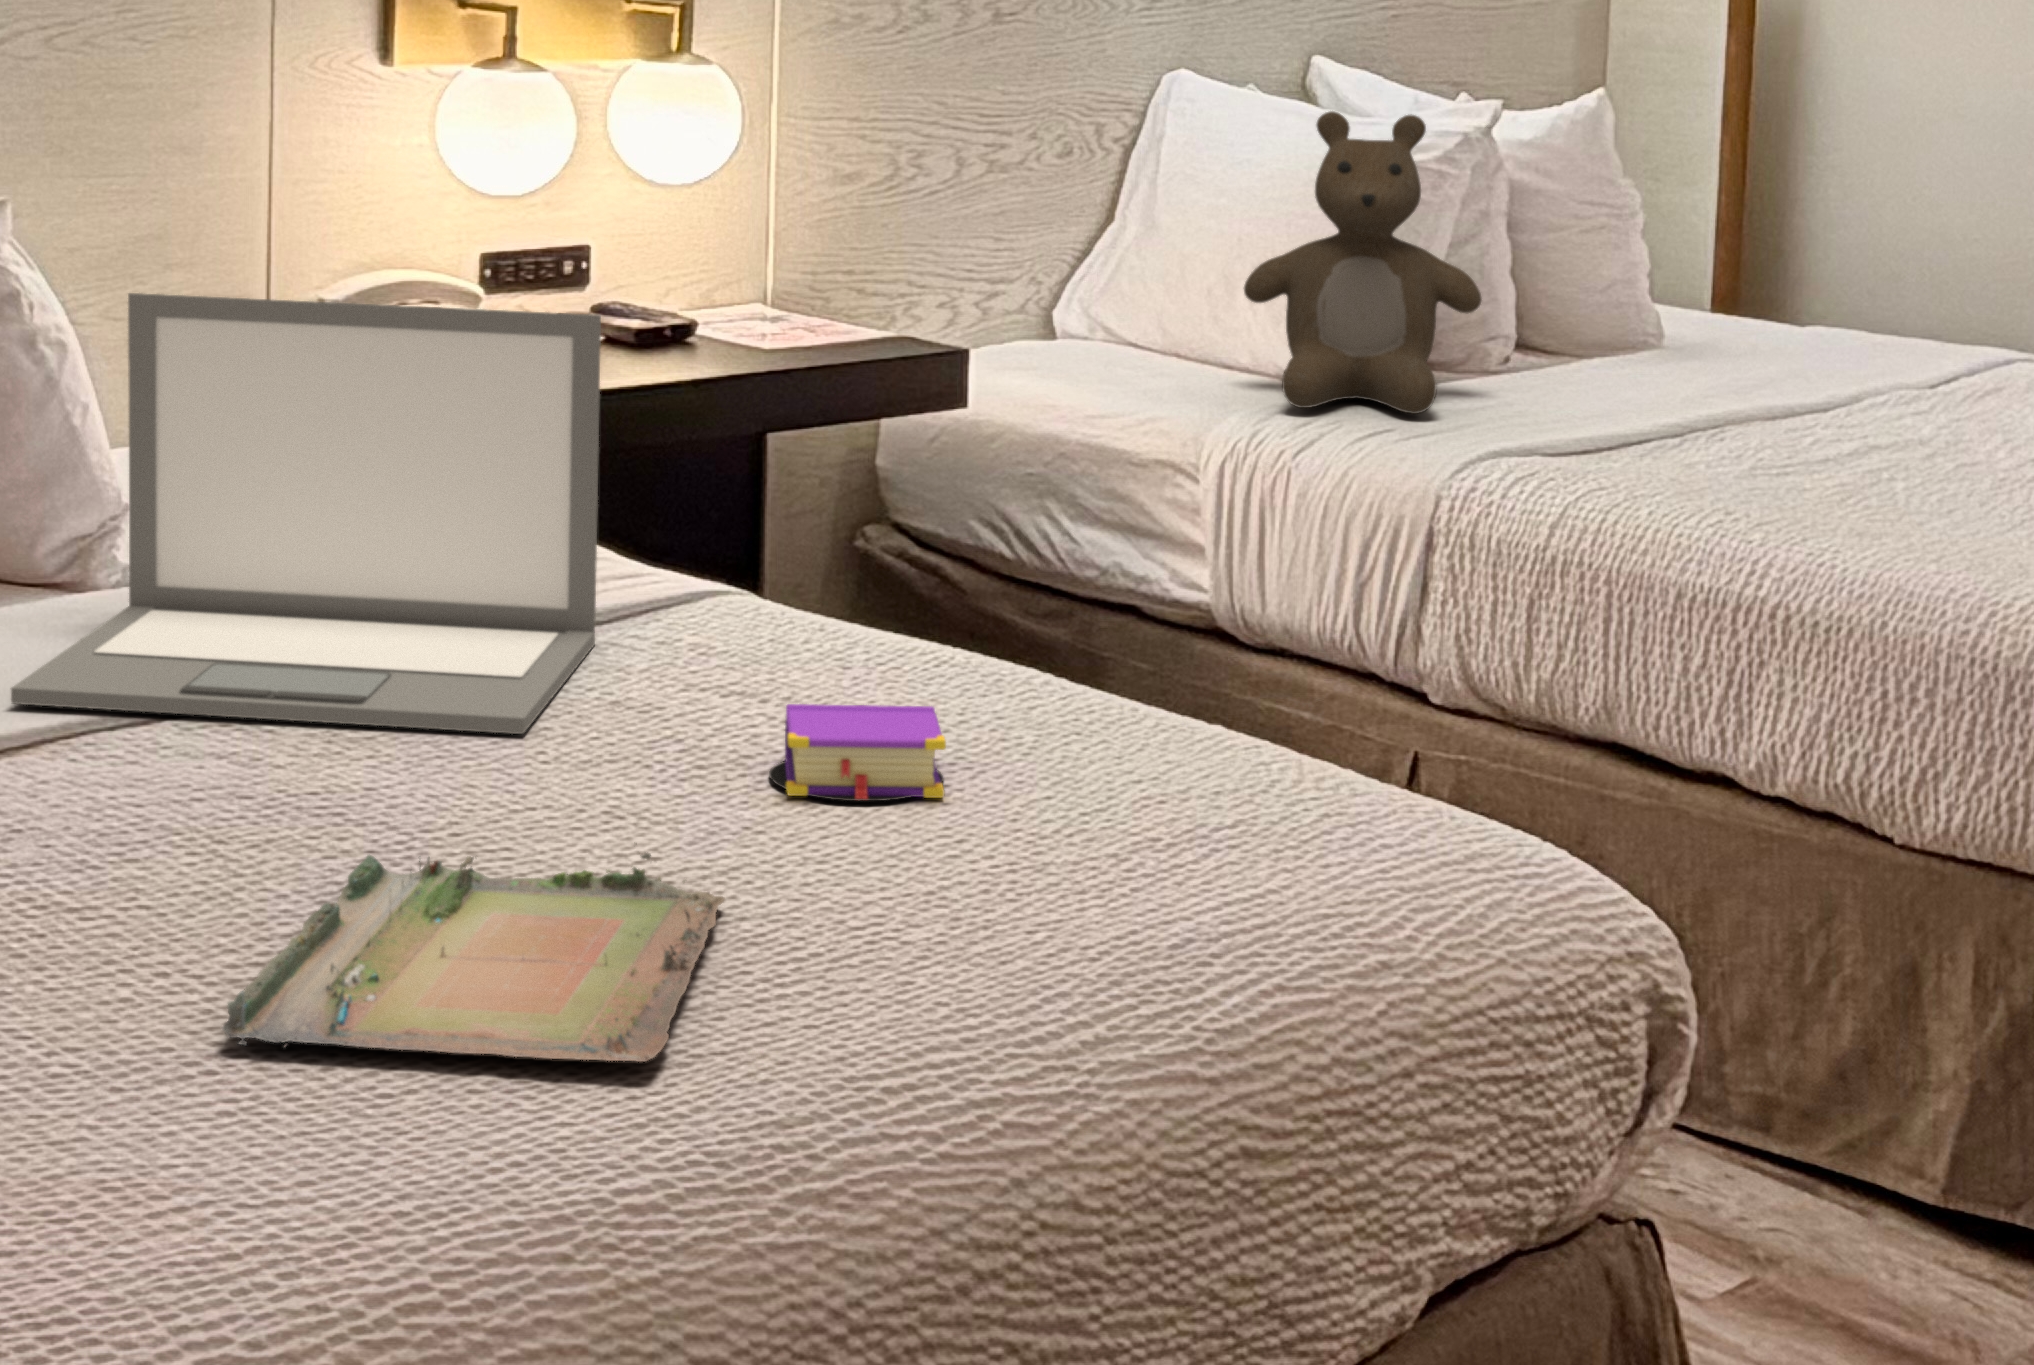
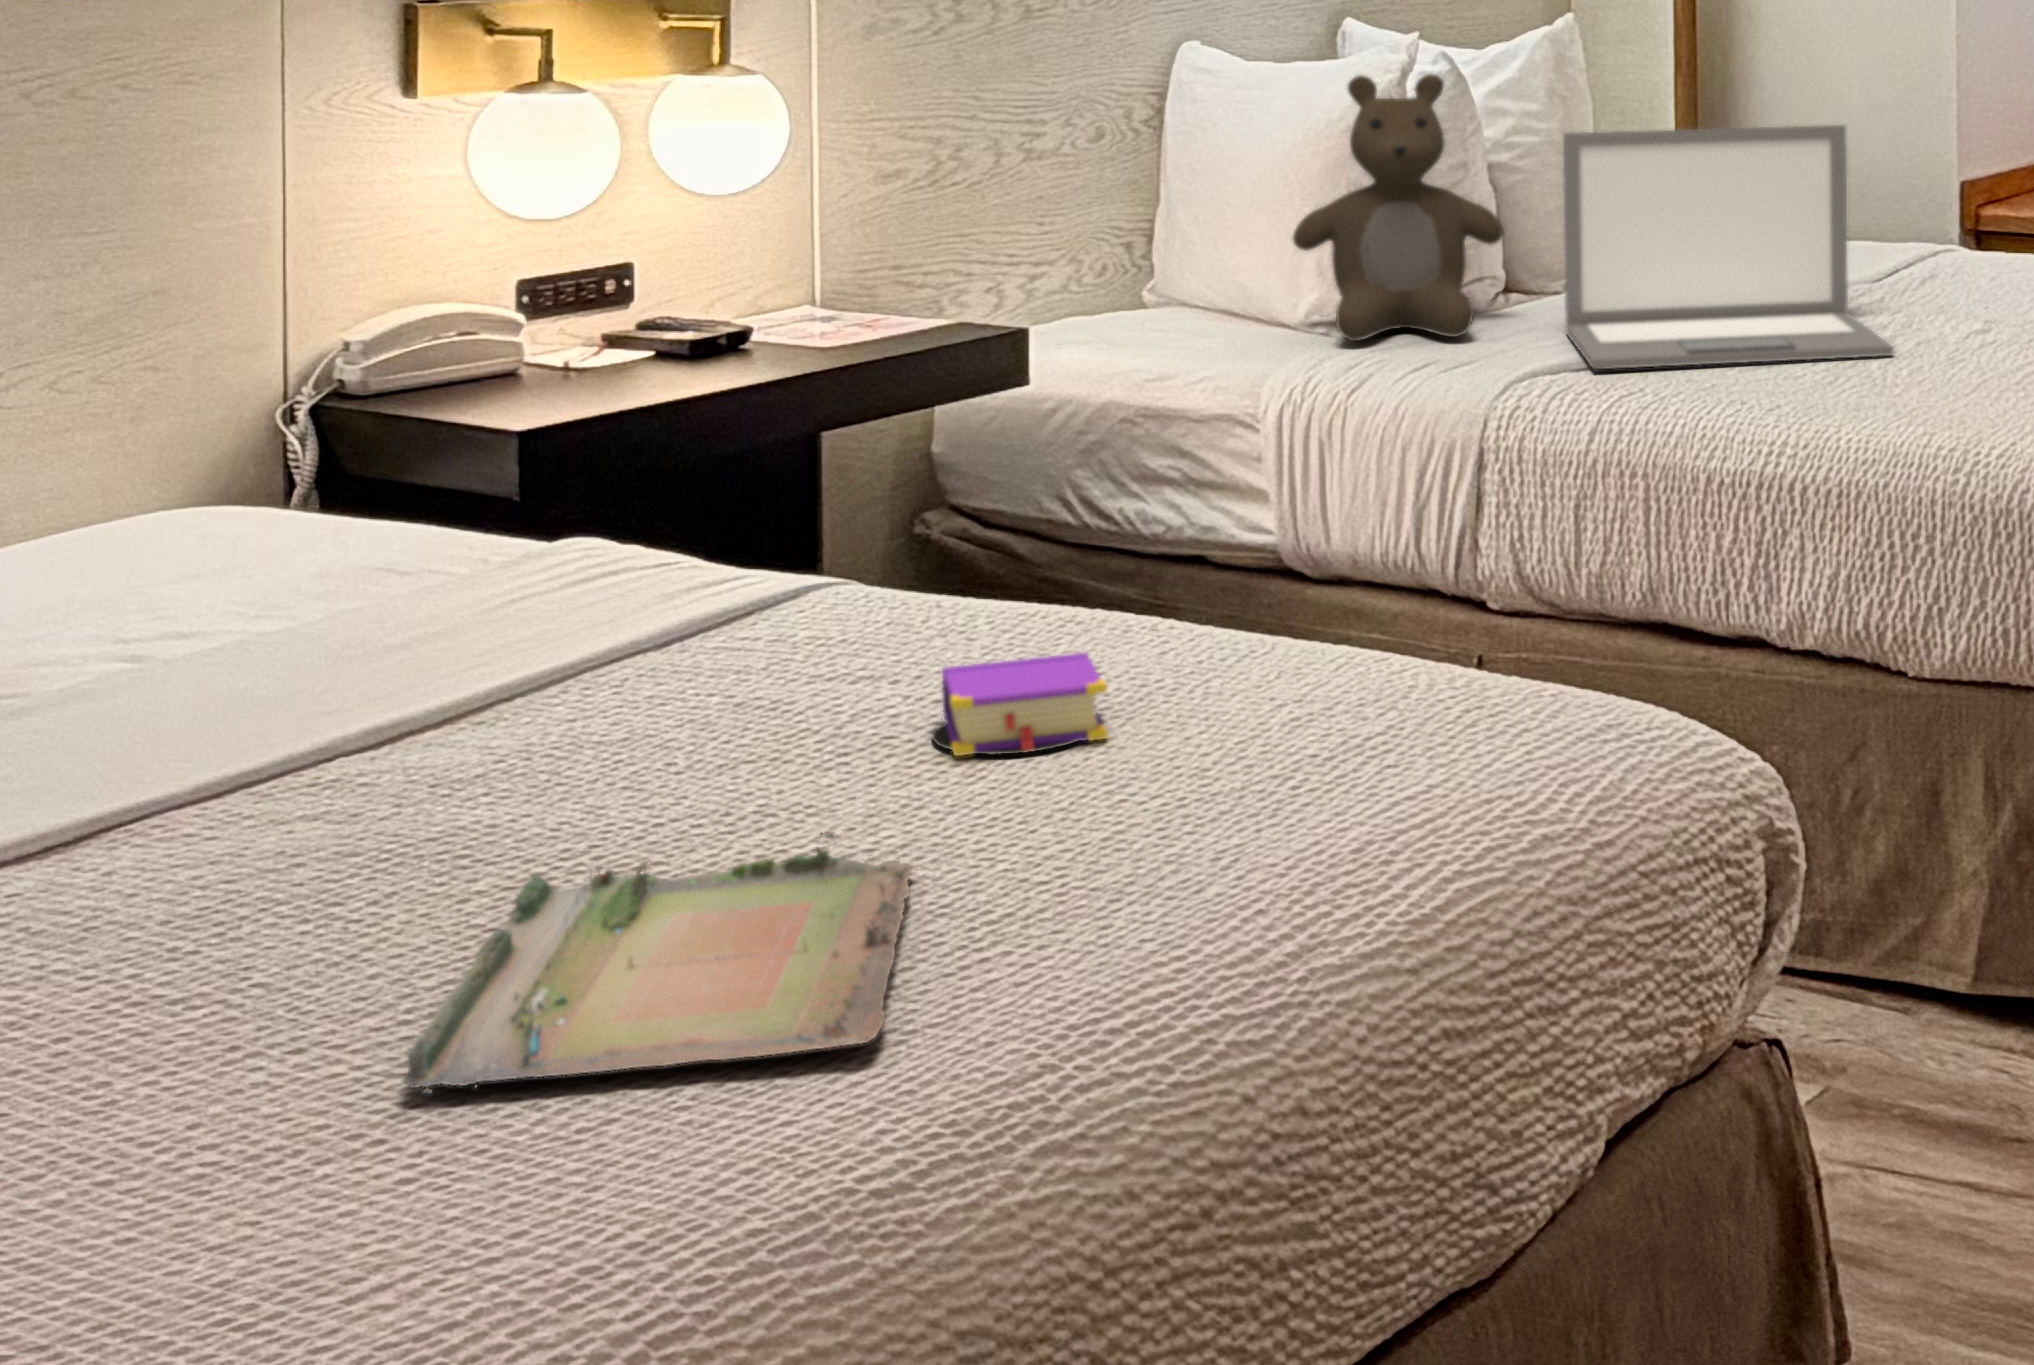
laptop: present [11,293,601,734] -> present [1563,125,1894,369]

